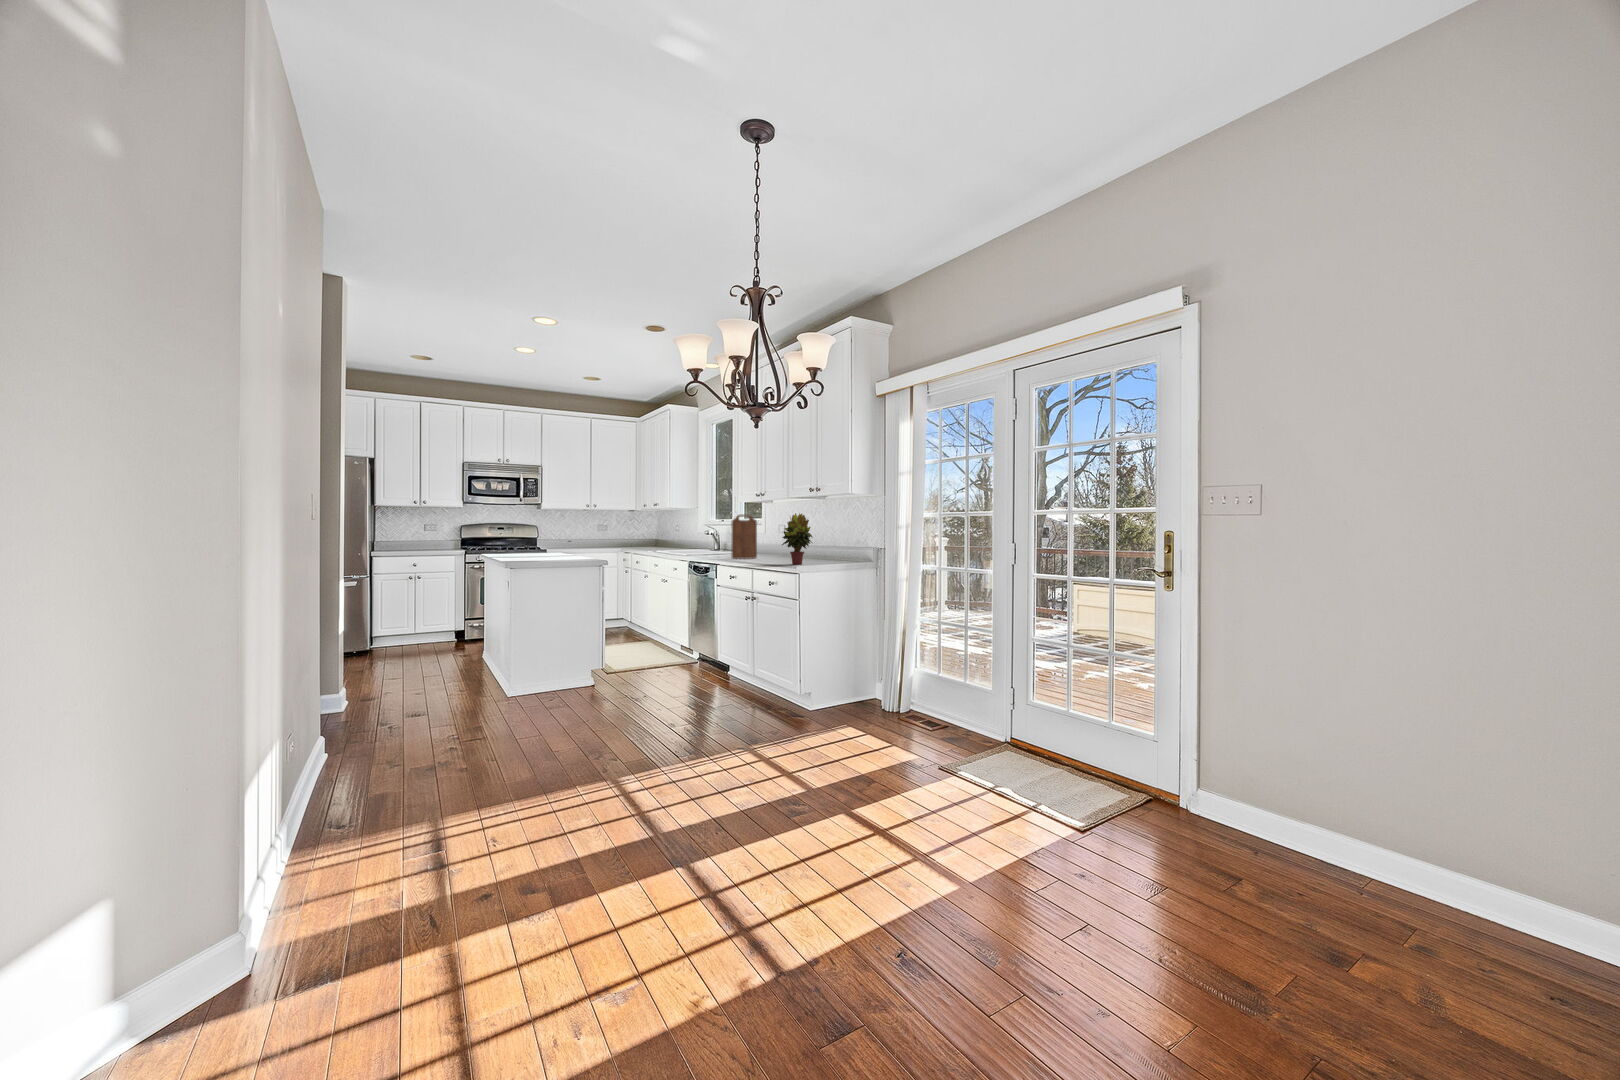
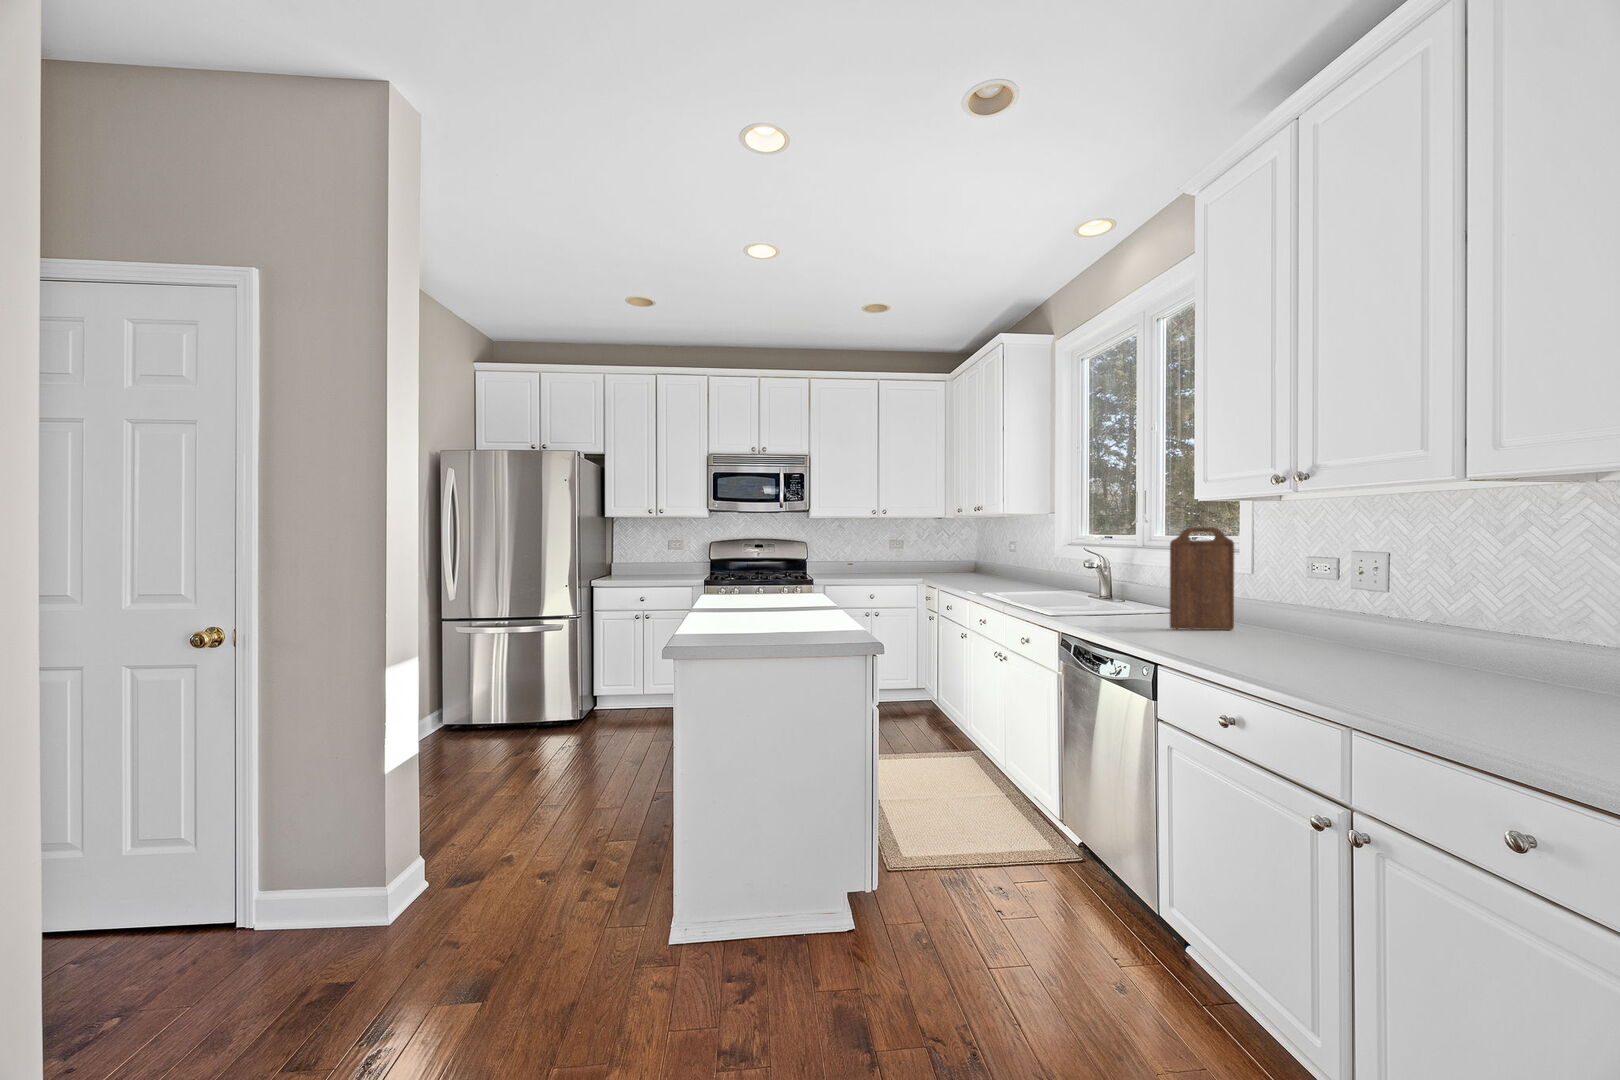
potted plant: present [782,513,812,564] -> none [1398,525,1543,690]

